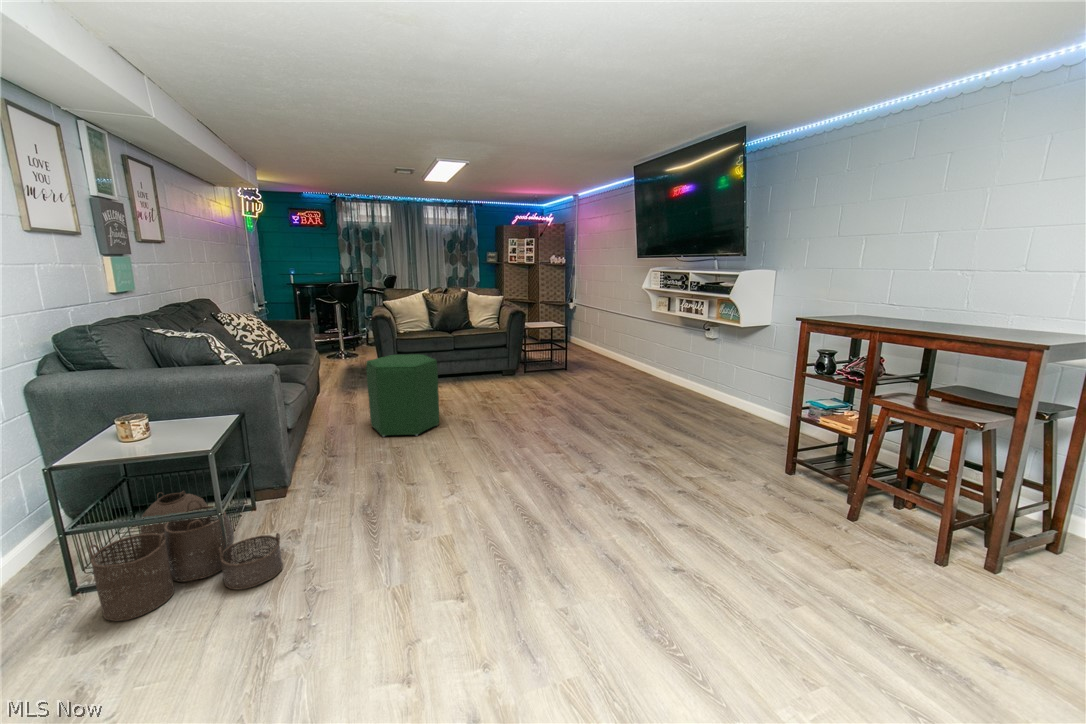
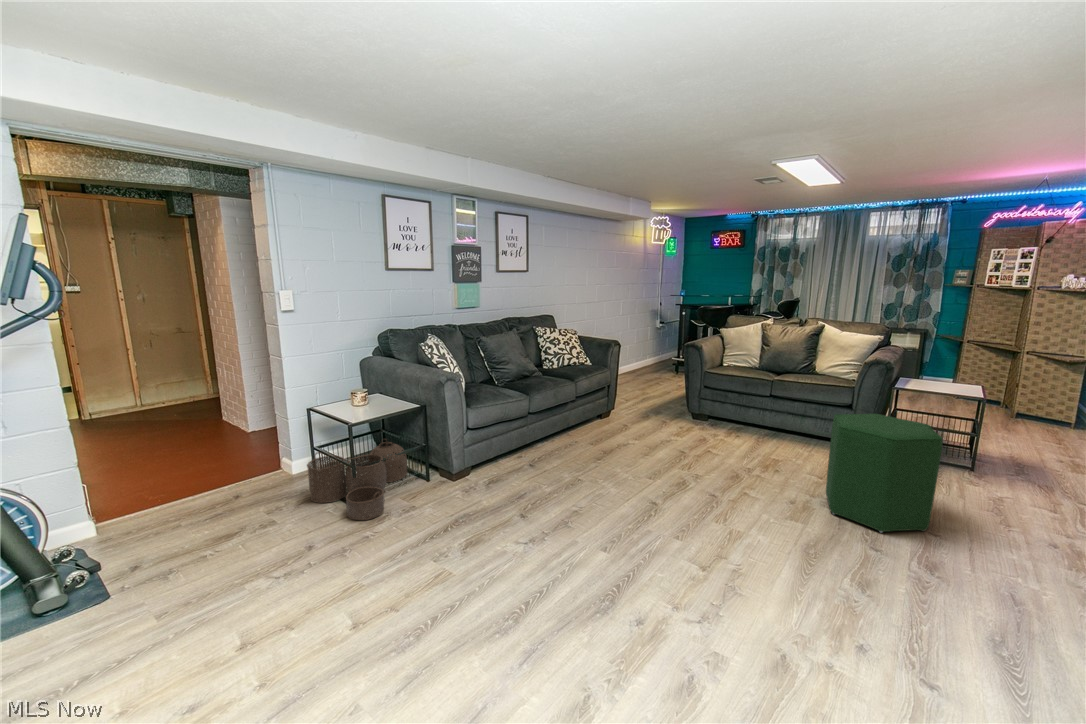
ottoman: present [366,354,439,437] -> present [826,414,942,533]

